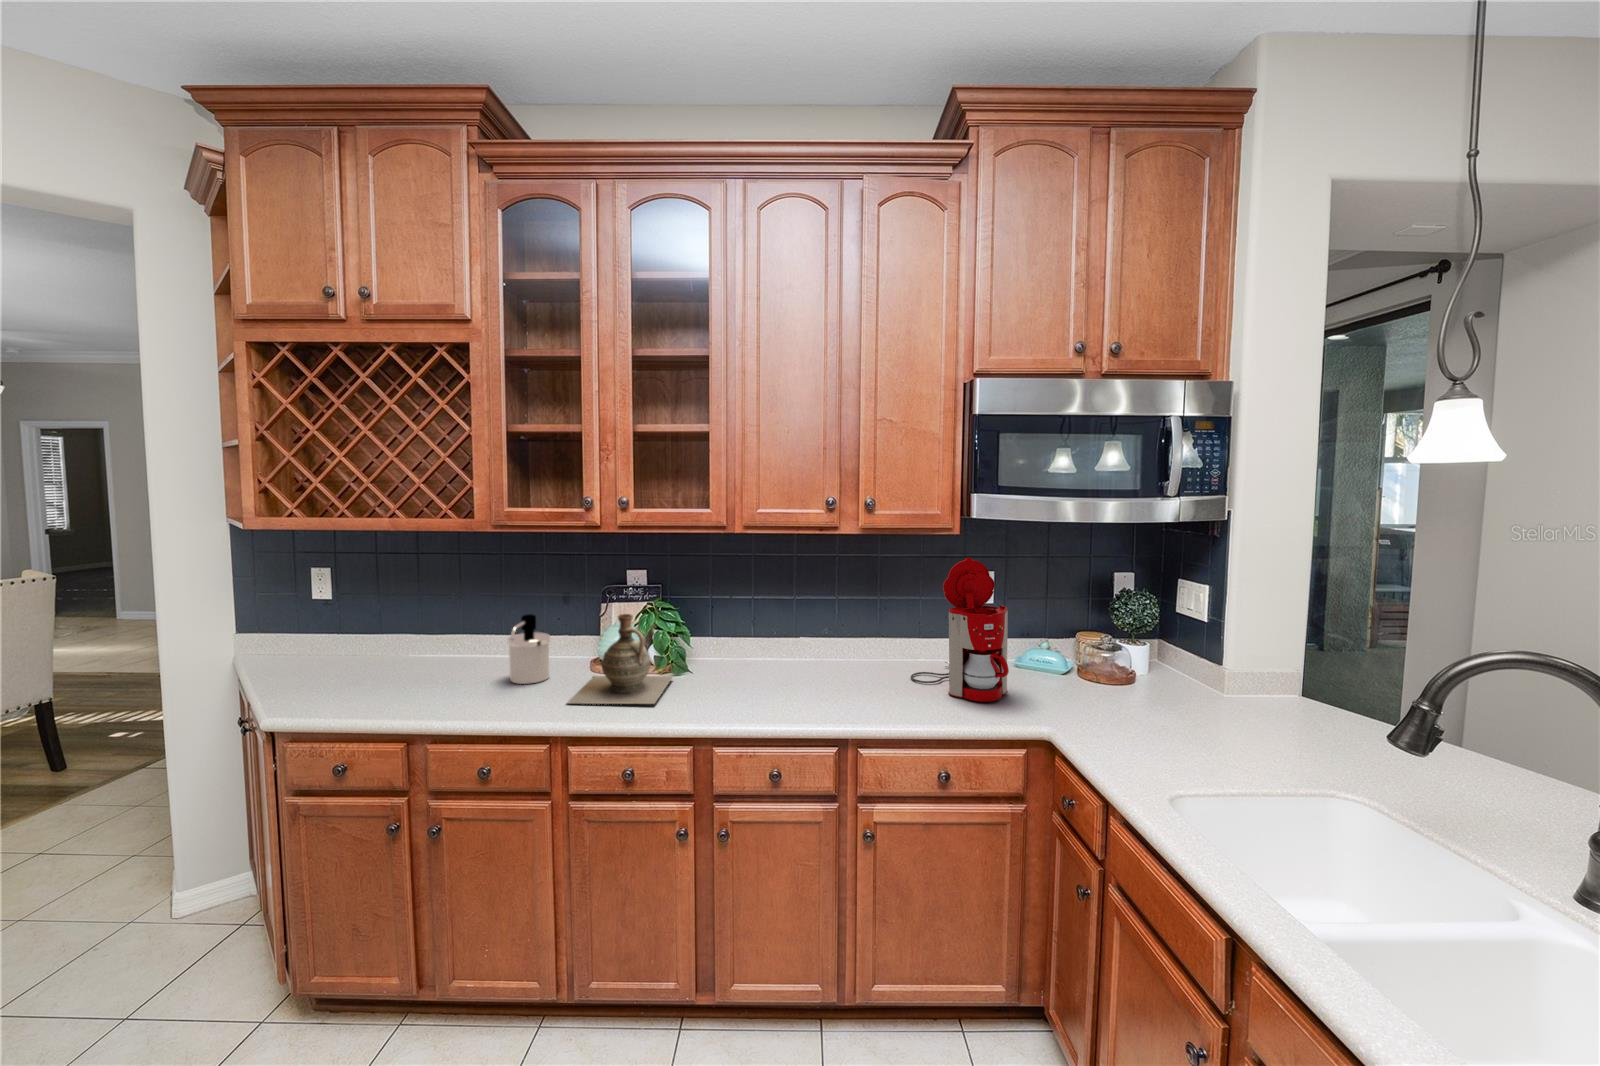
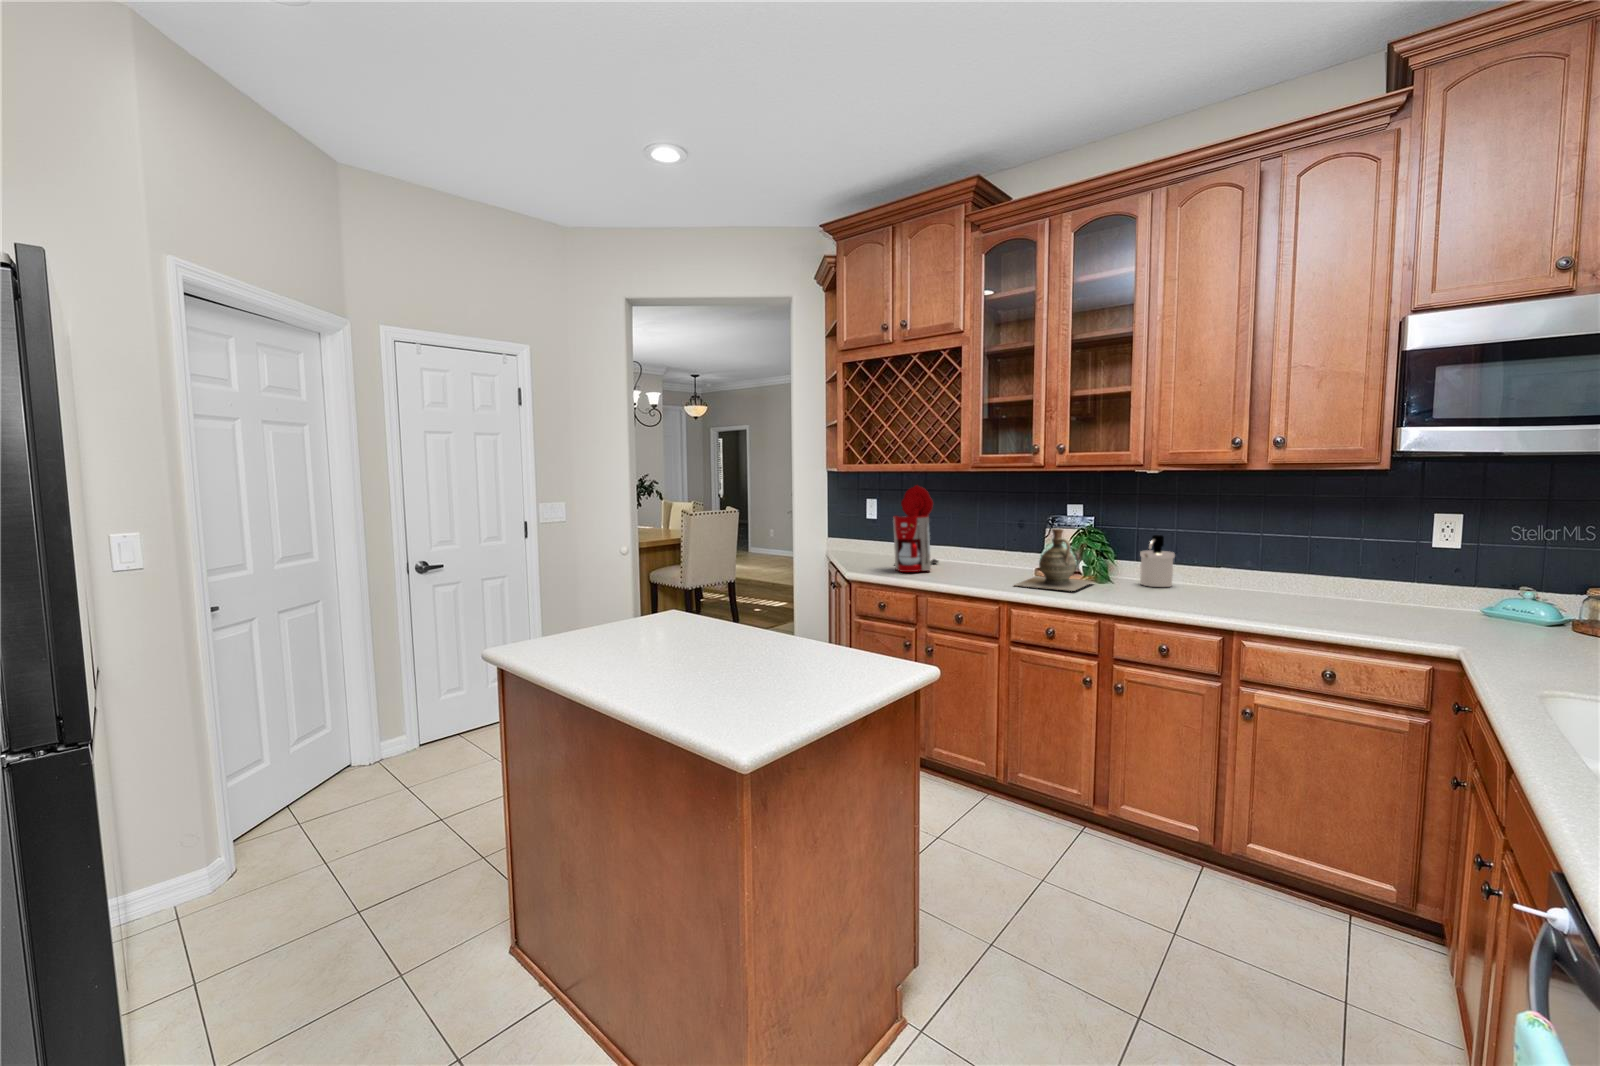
coffee maker: present [911,558,1009,702] -> present [893,485,938,572]
soap dispenser: present [508,614,550,684] -> present [1140,535,1175,587]

